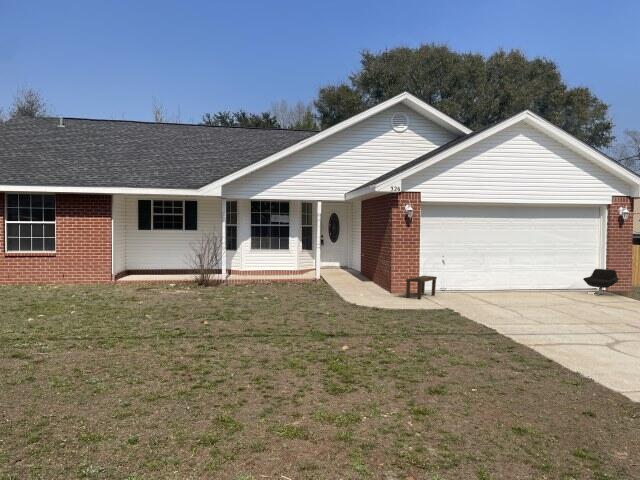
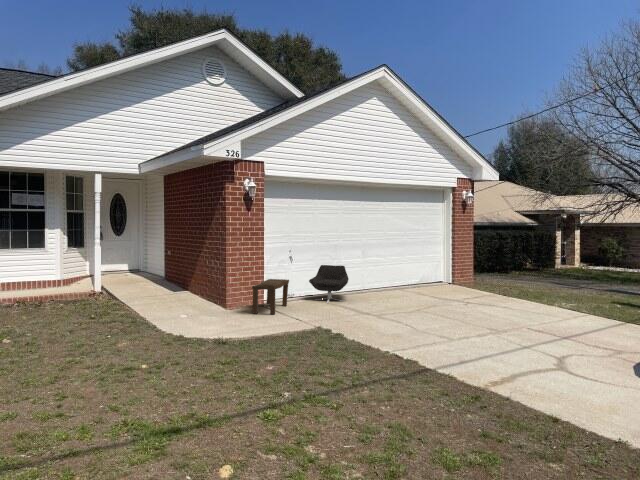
lounge chair: present [583,269,618,295] -> present [309,265,348,303]

